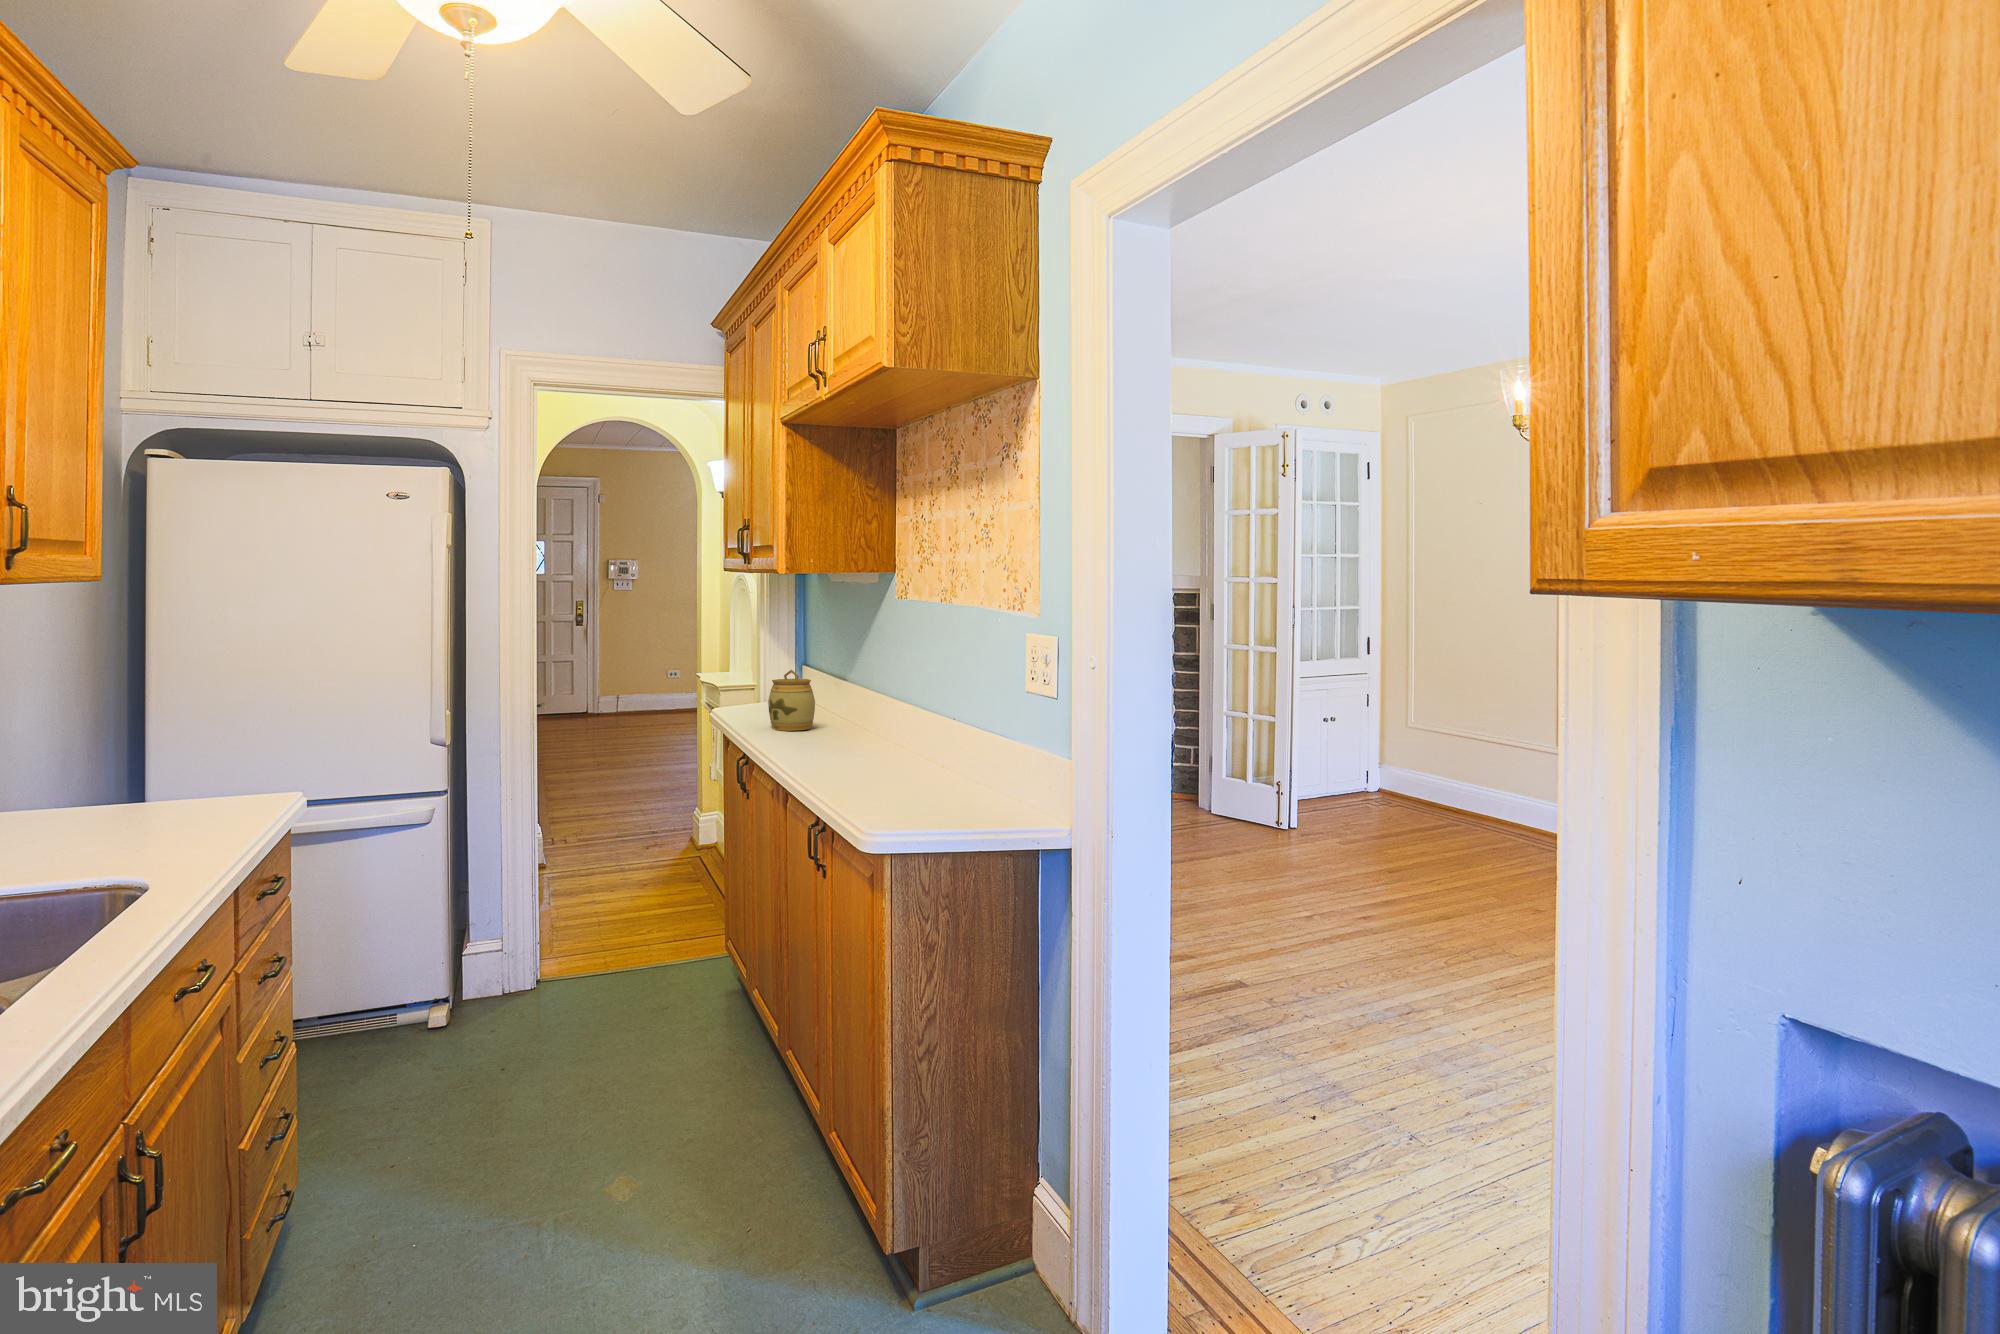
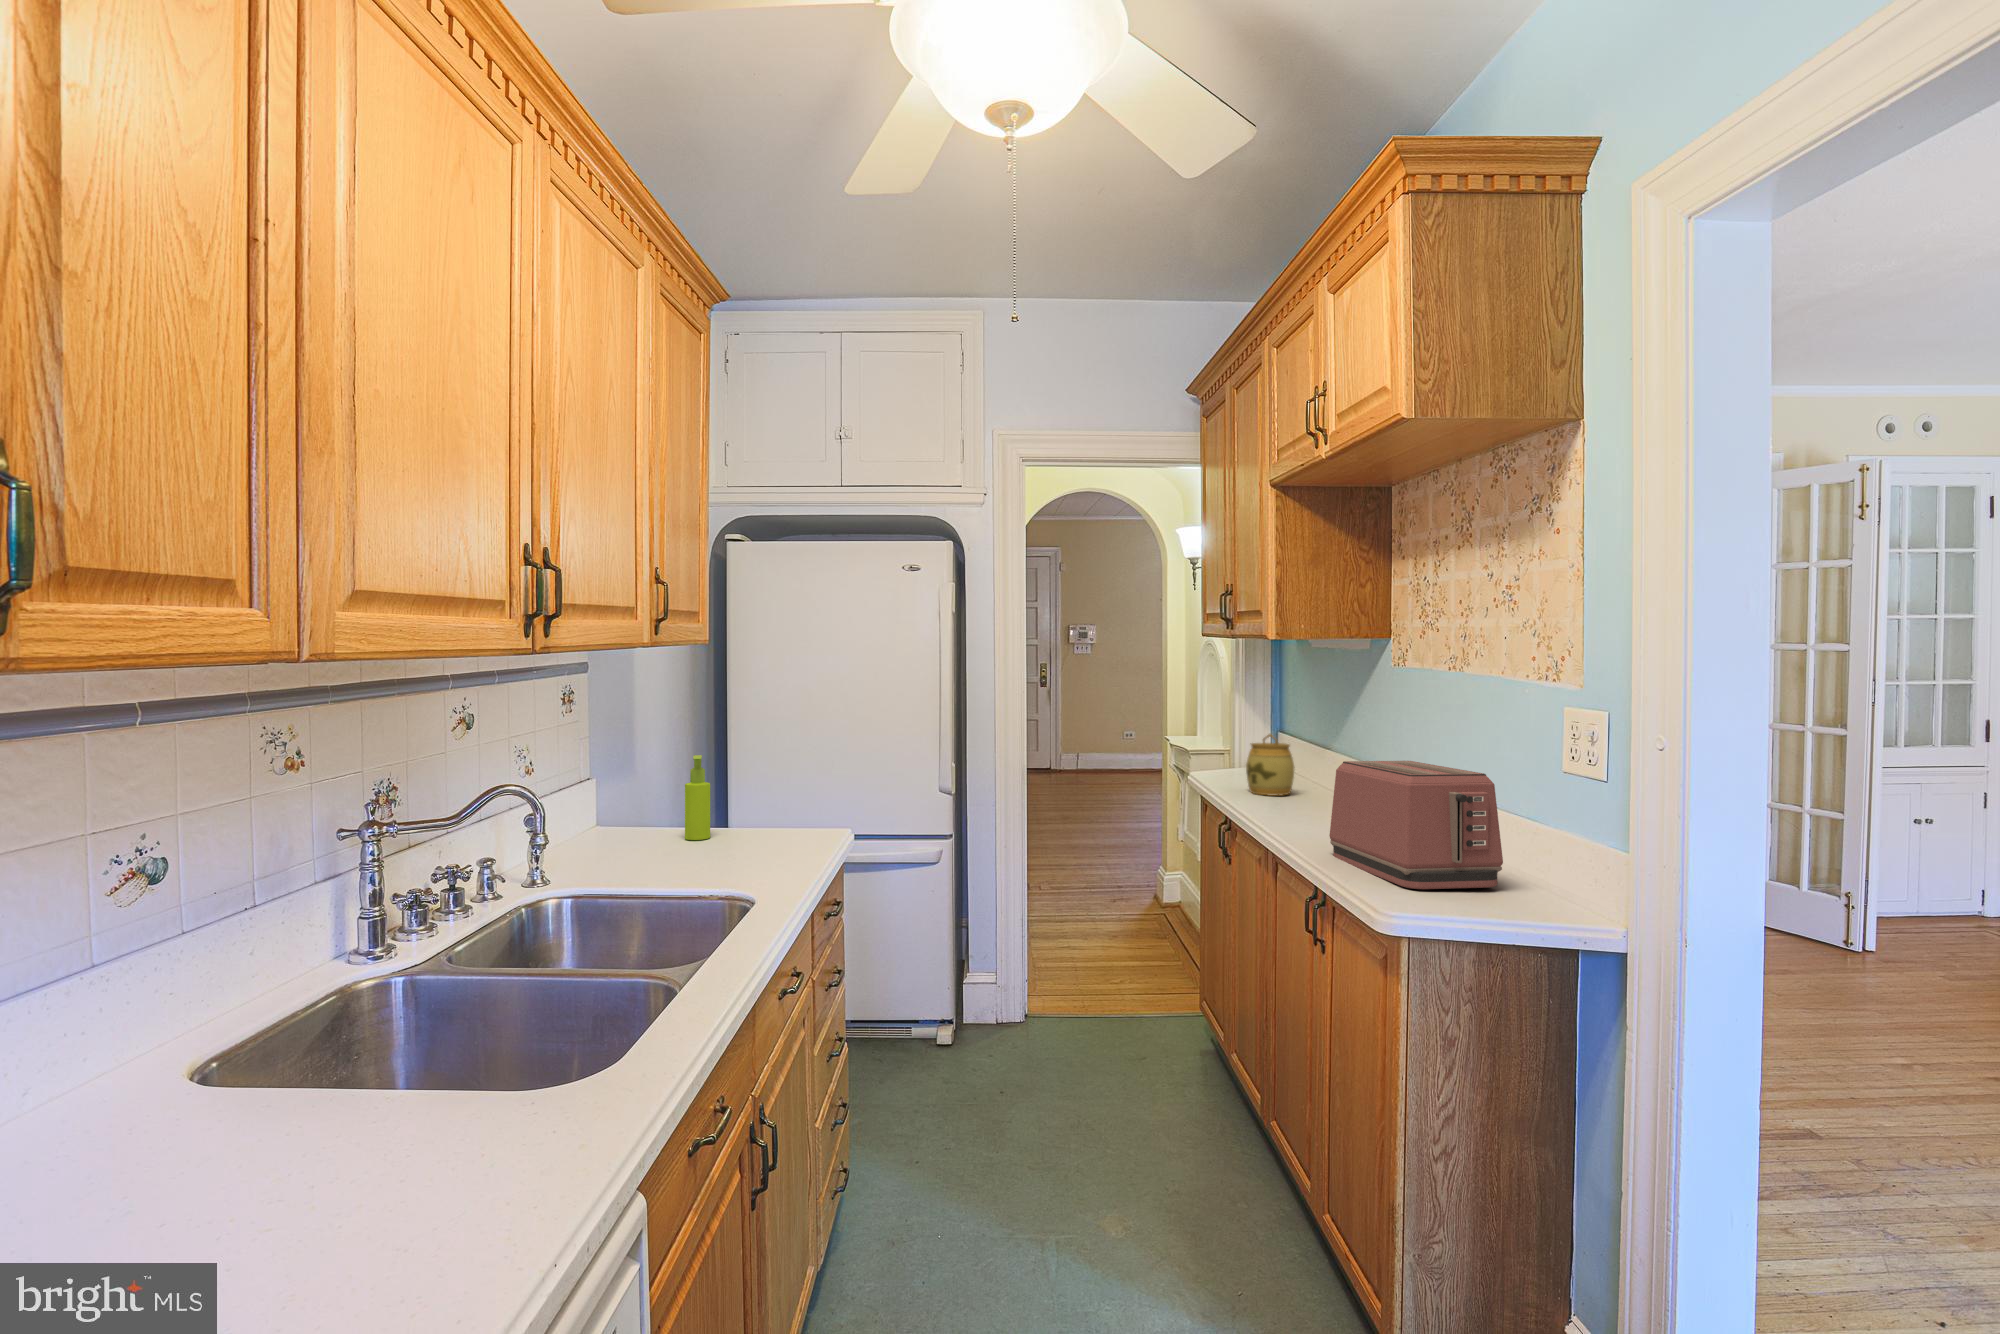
toaster: none [831,693,973,810] -> present [1329,761,1503,889]
soap dispenser: none [41,719,86,825] -> present [685,755,710,840]

